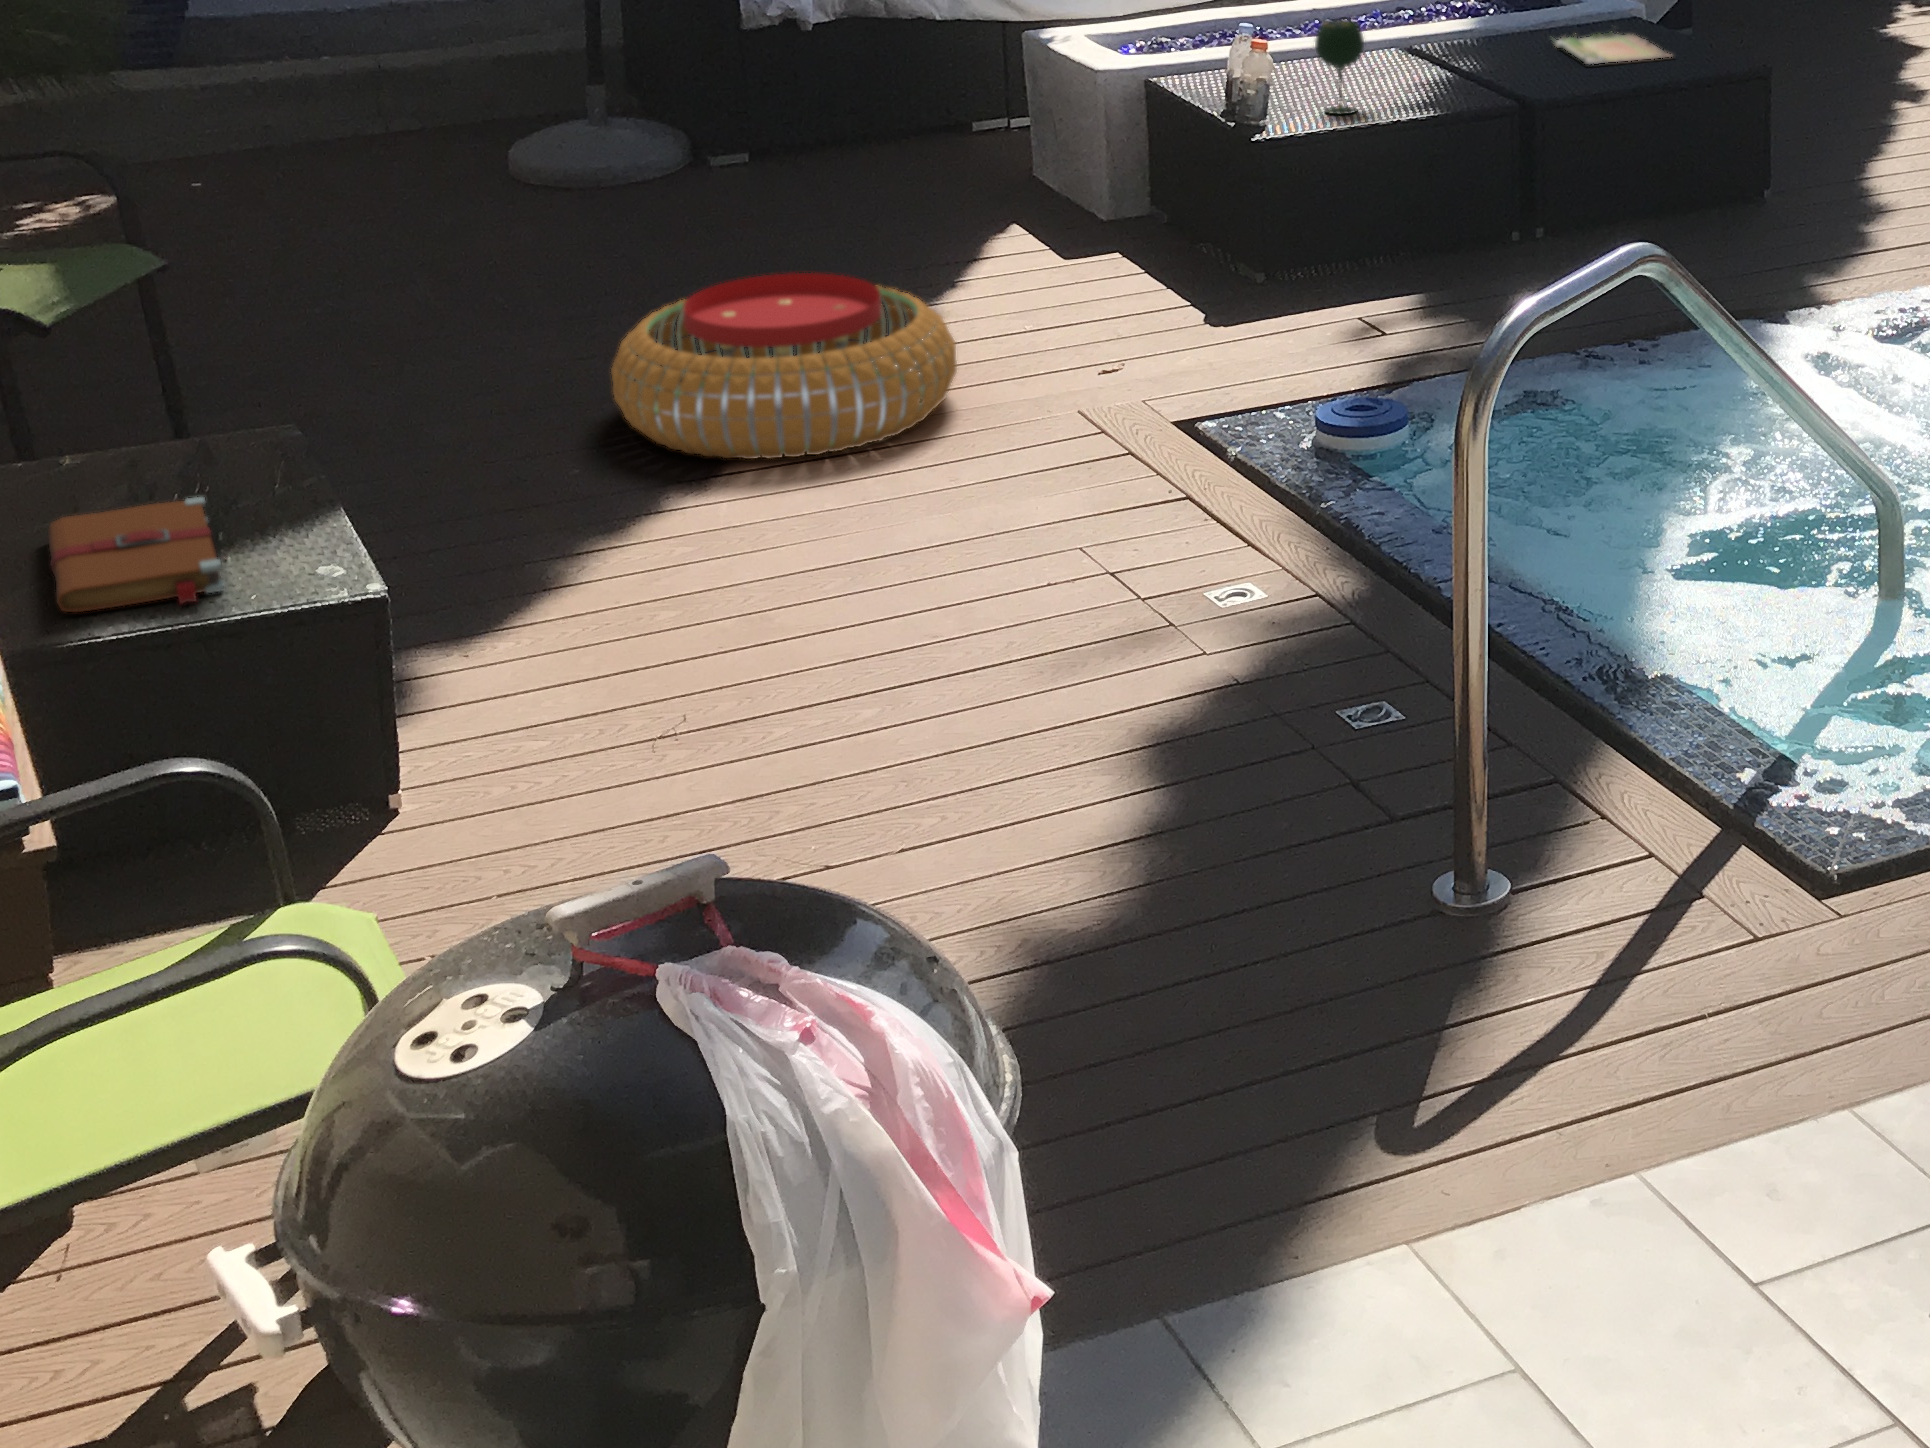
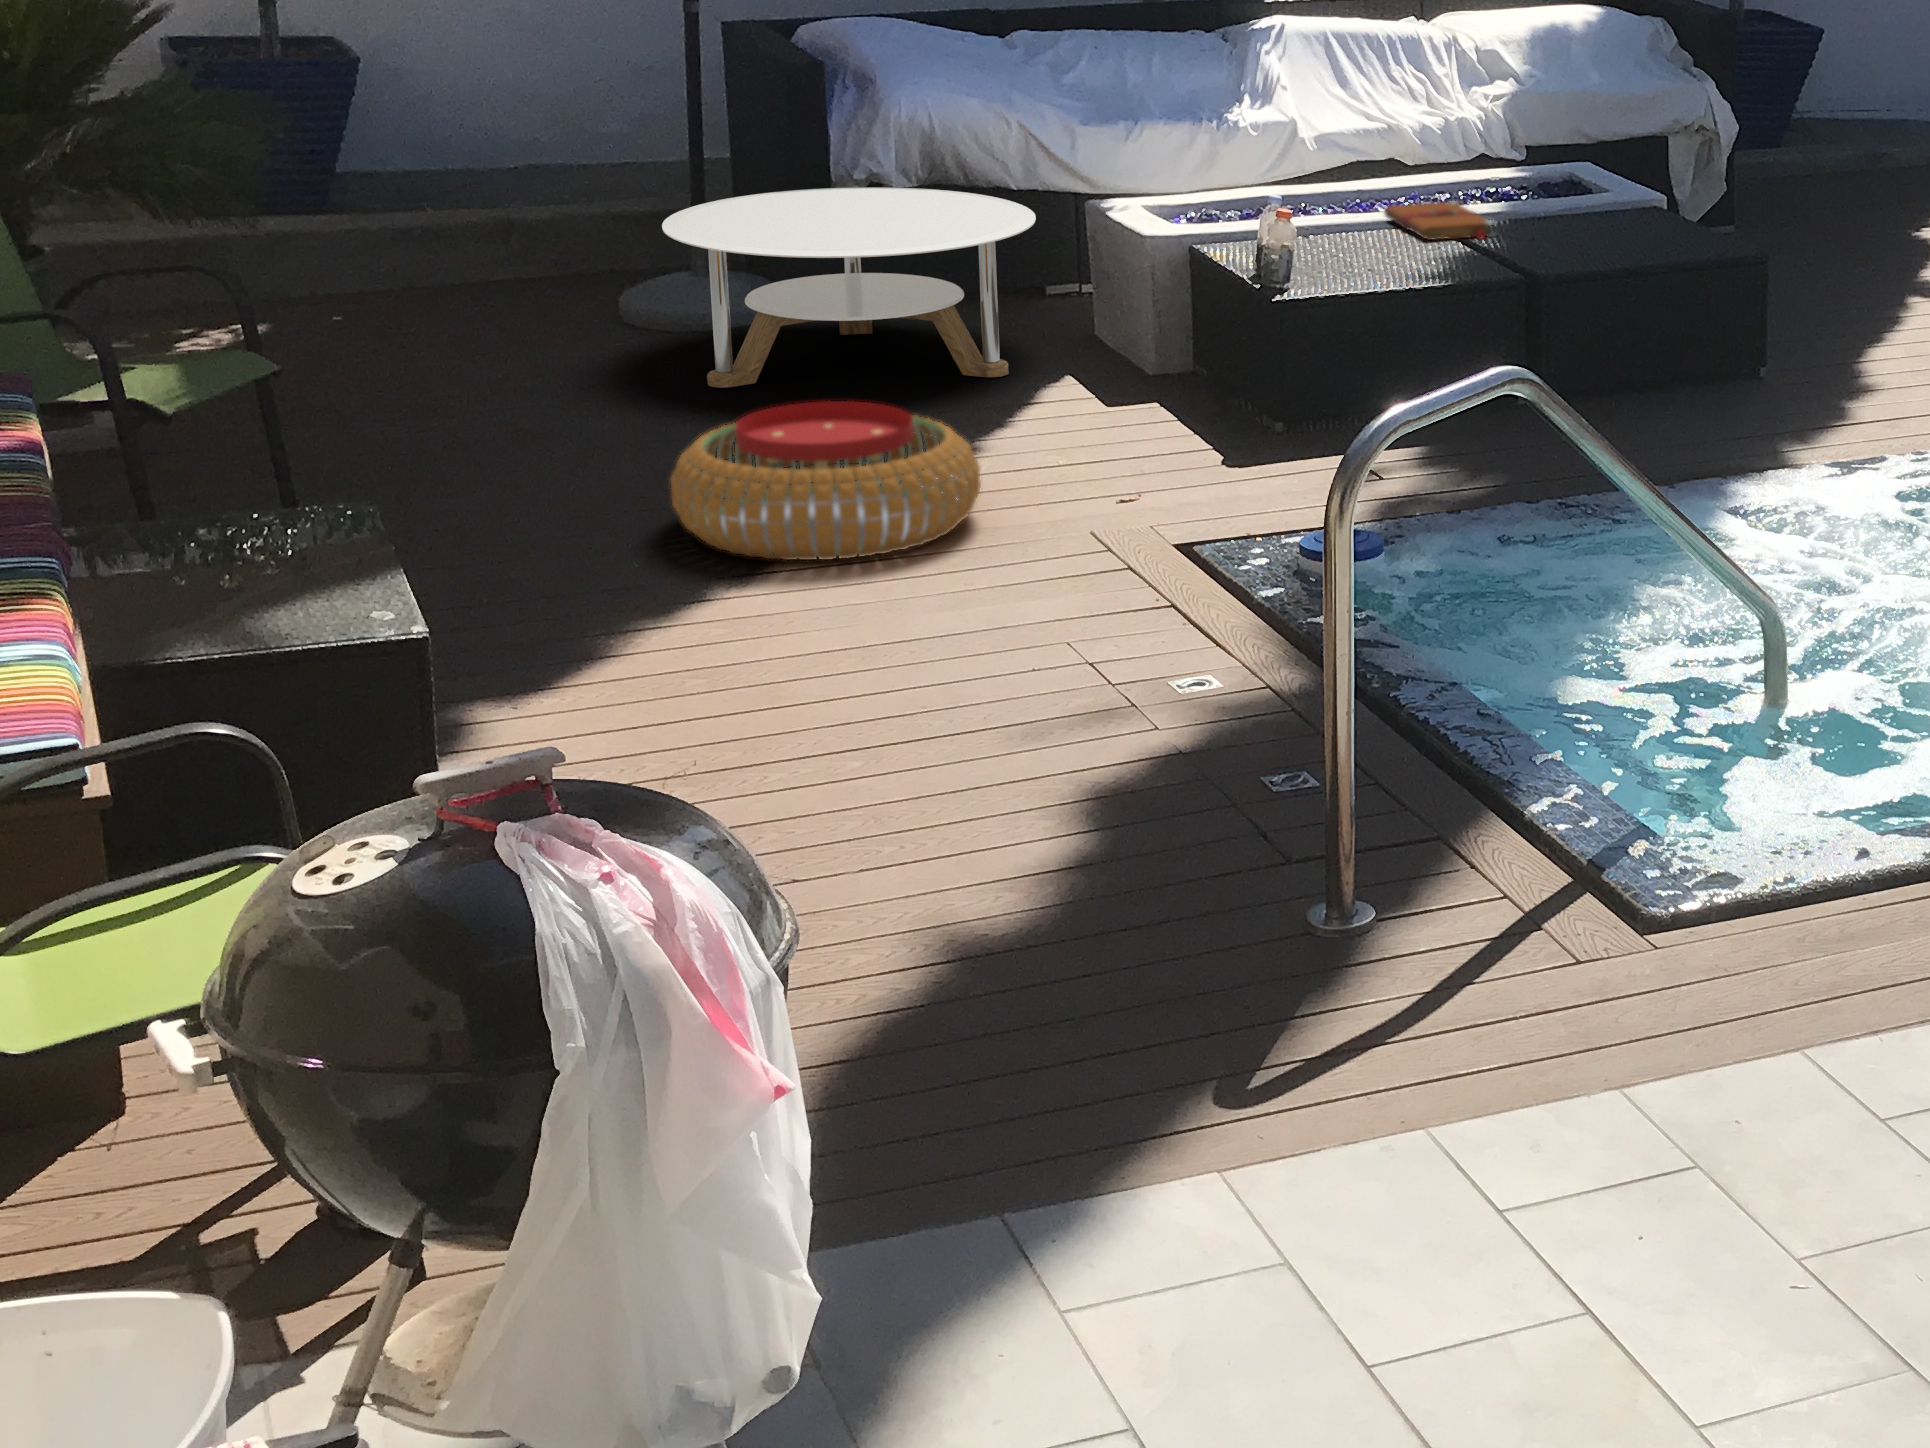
wine glass: present [1315,20,1364,114] -> none [1334,194,1379,281]
round table: none [569,21,977,251] -> present [662,187,1036,388]
tray: present [1553,32,1672,64] -> none [1566,211,1676,246]
book: present [48,497,225,612] -> present [1384,201,1495,240]

